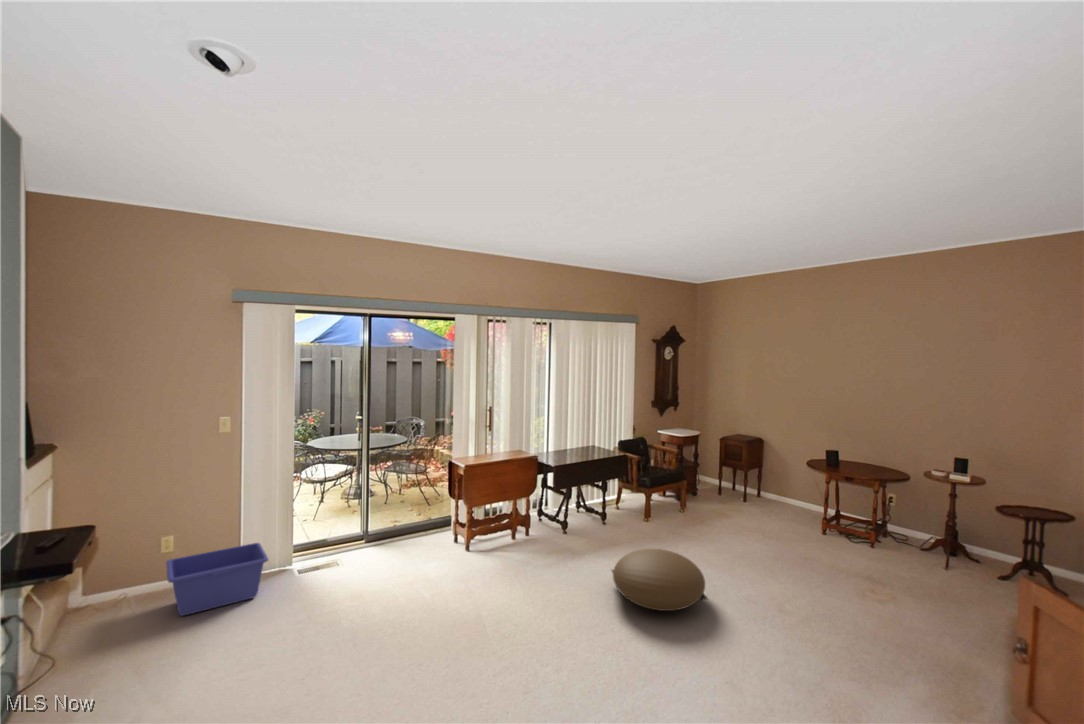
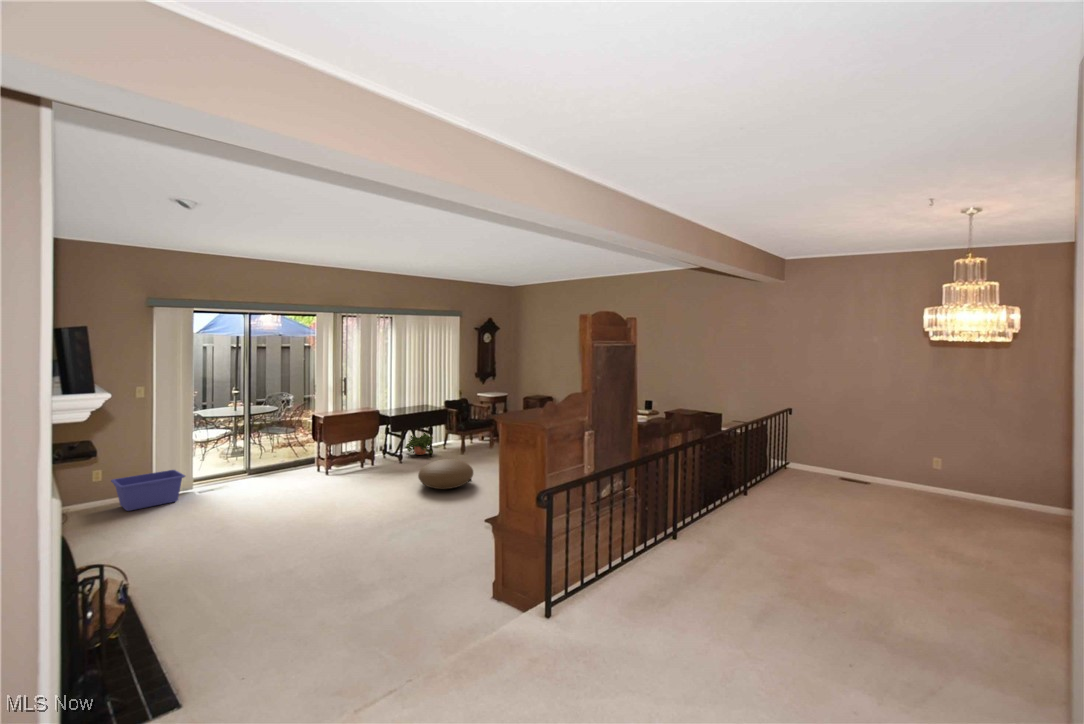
potted plant: none [567,485,606,518] -> present [405,433,433,455]

